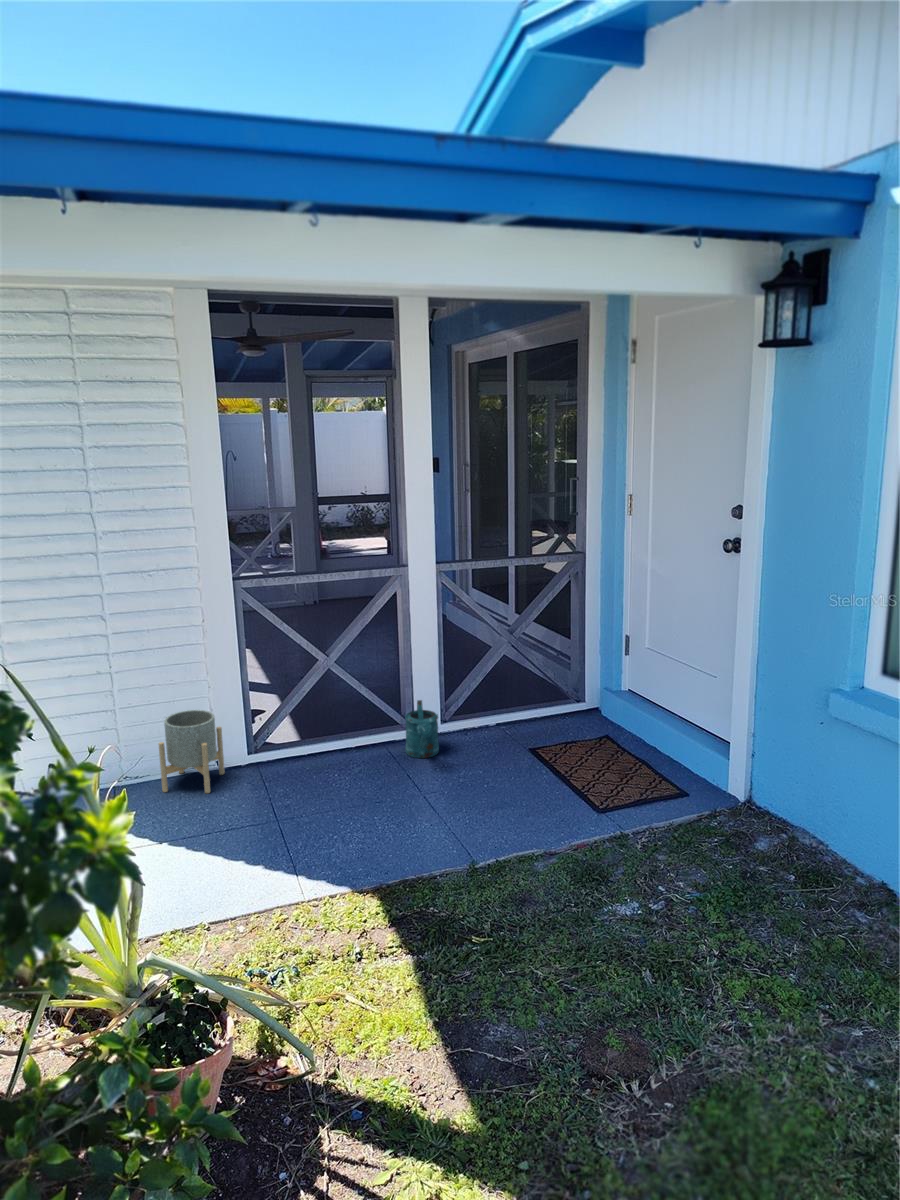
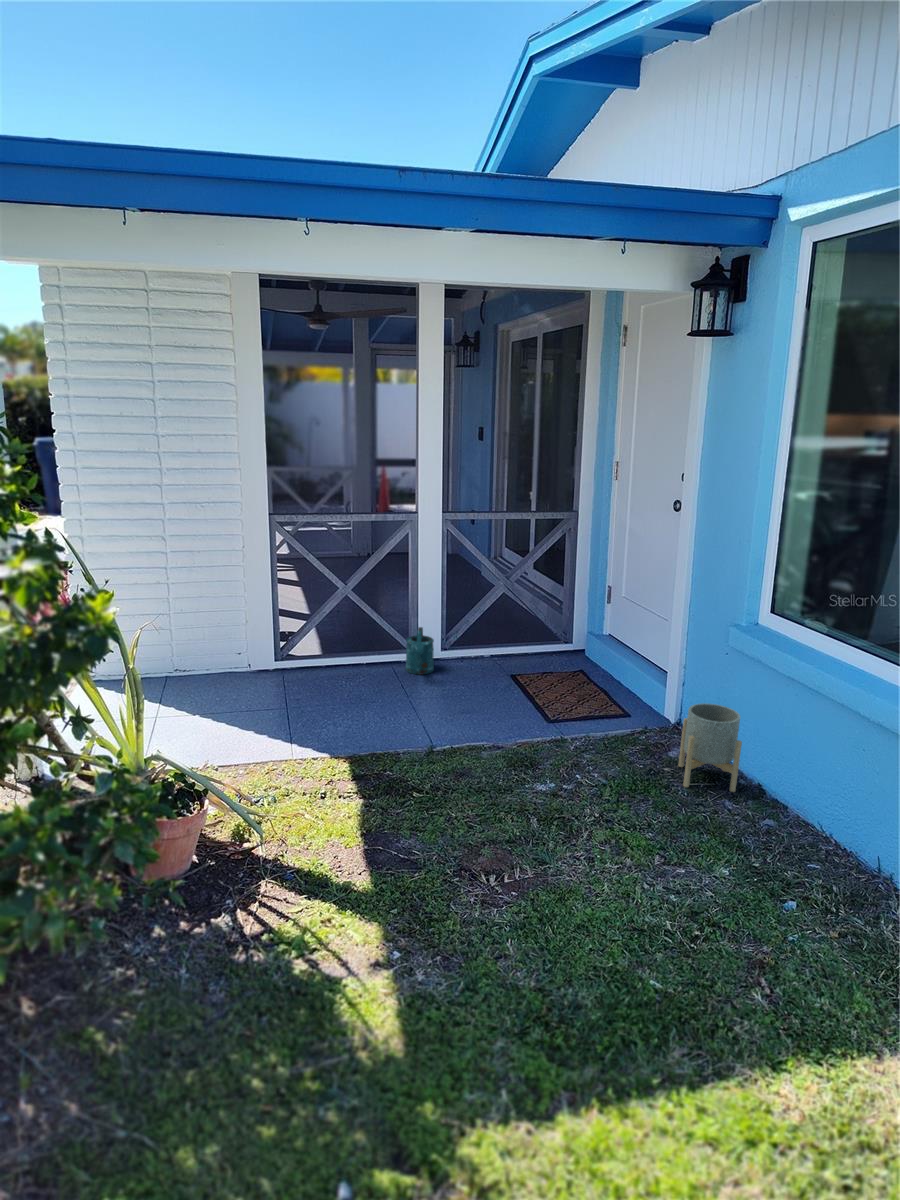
planter: present [159,710,225,793] -> present [678,703,742,792]

